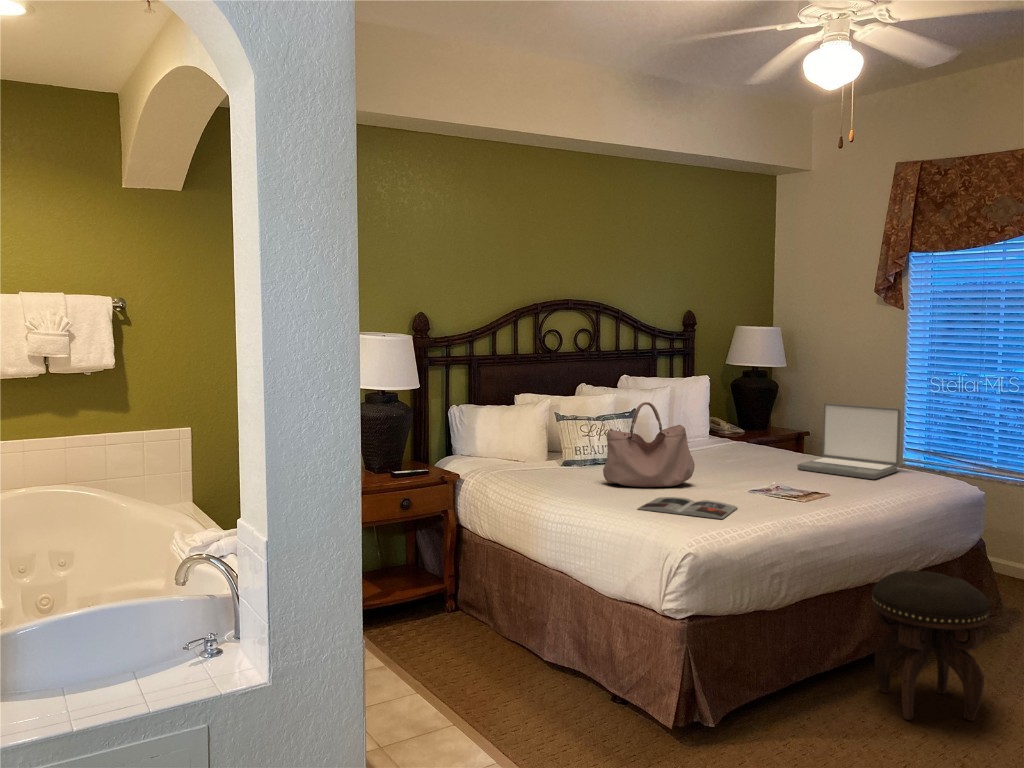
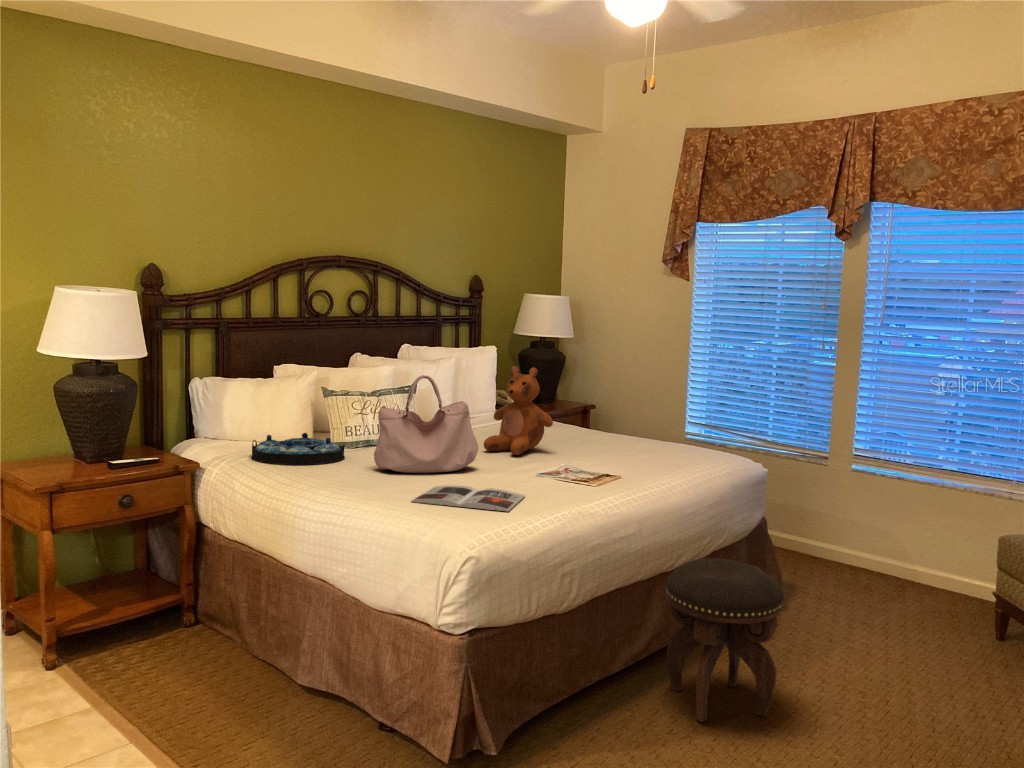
teddy bear: none [699,393,764,474] -> present [484,366,553,455]
laptop: present [797,403,901,479] -> none [587,377,691,458]
serving tray: none [500,452,578,478] -> present [251,433,345,465]

